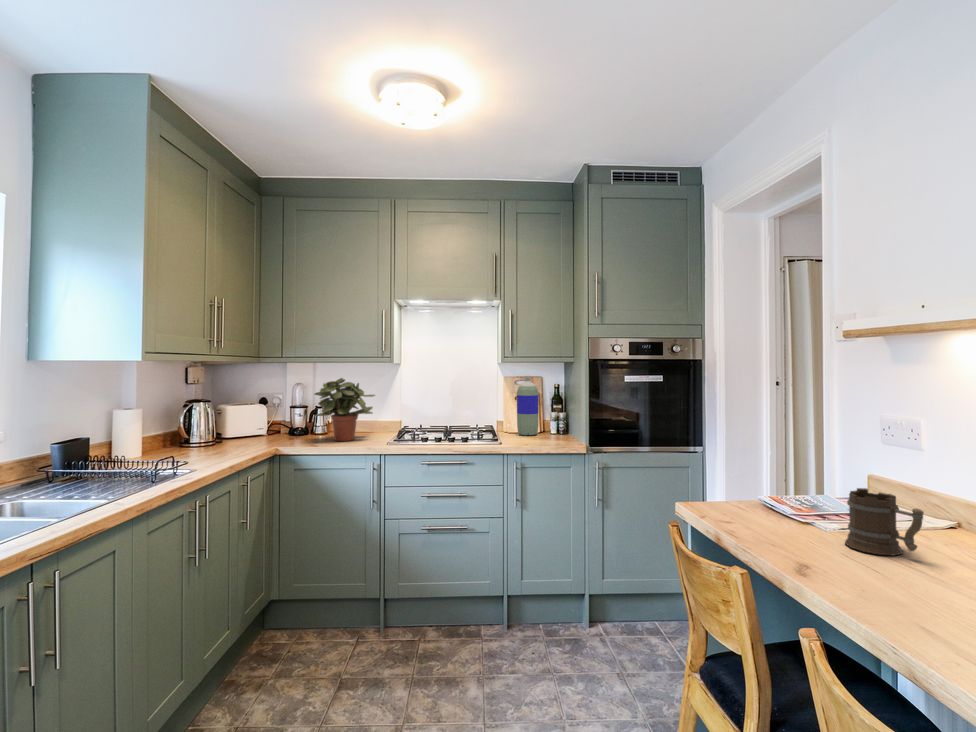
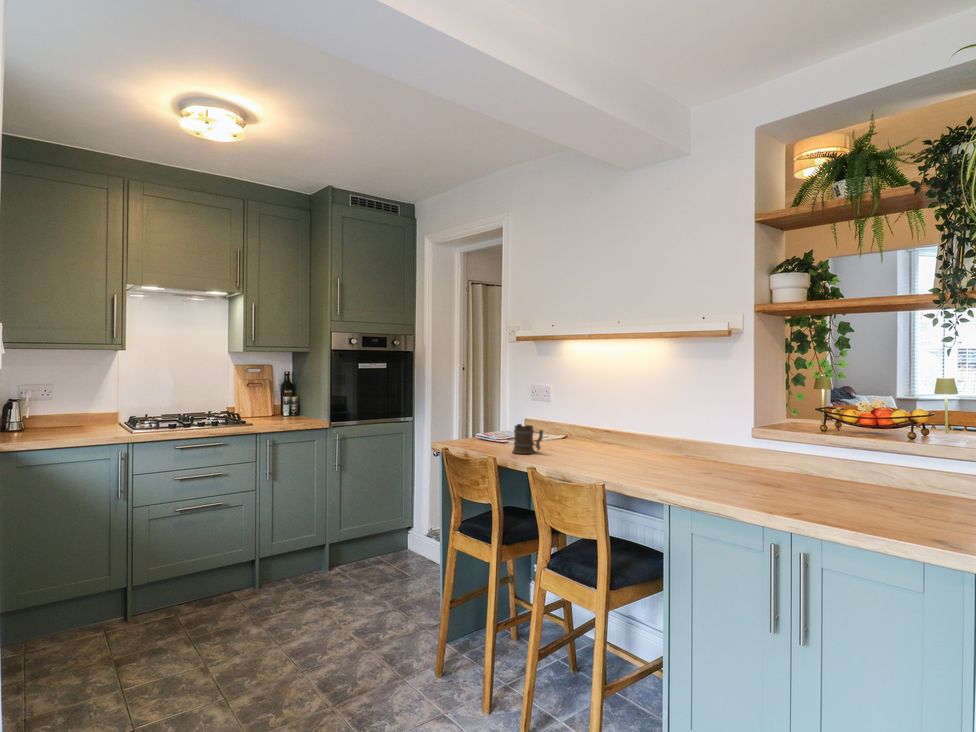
bottle: present [517,376,539,435] -> none [256,363,277,418]
potted plant: present [315,378,375,441] -> none [29,366,109,434]

